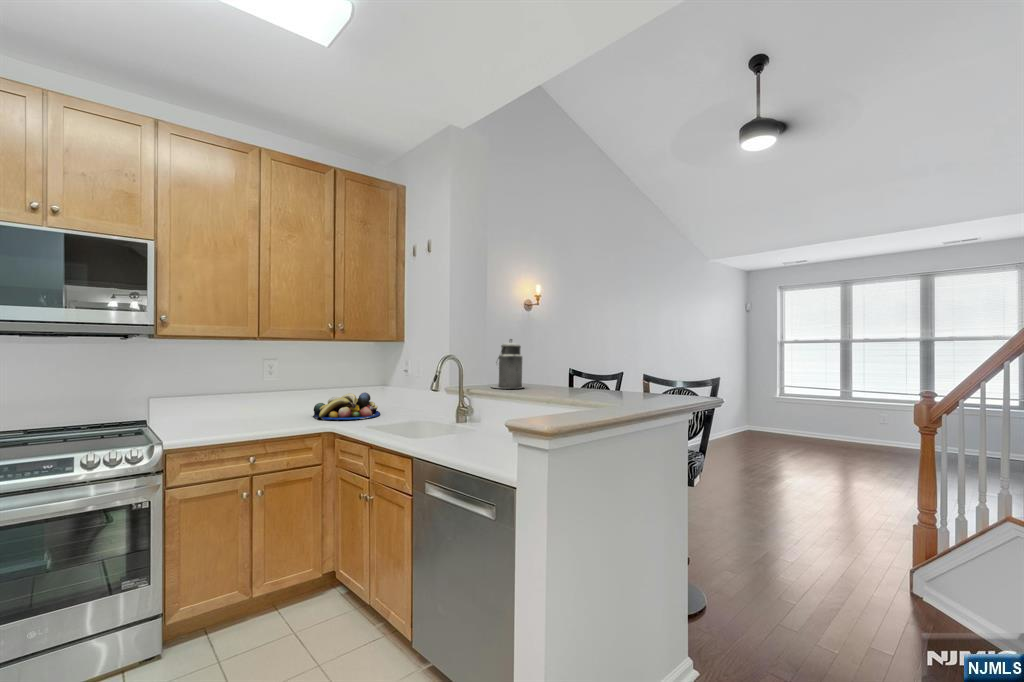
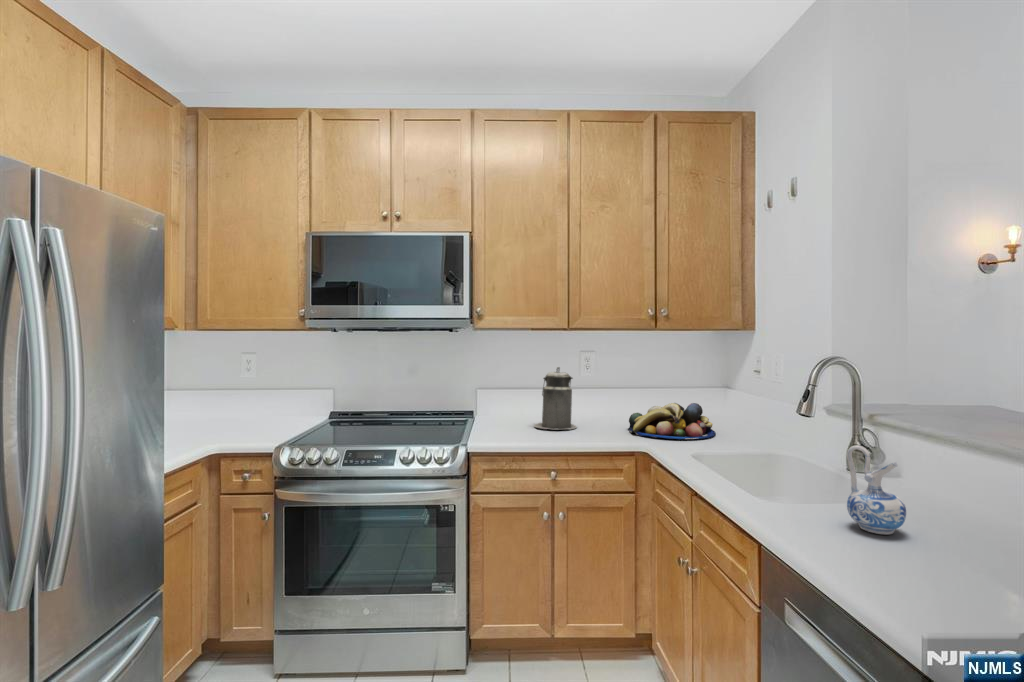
canister: present [491,339,522,388] -> present [535,367,577,429]
ceramic pitcher: none [470,406,497,452] -> present [847,445,906,534]

